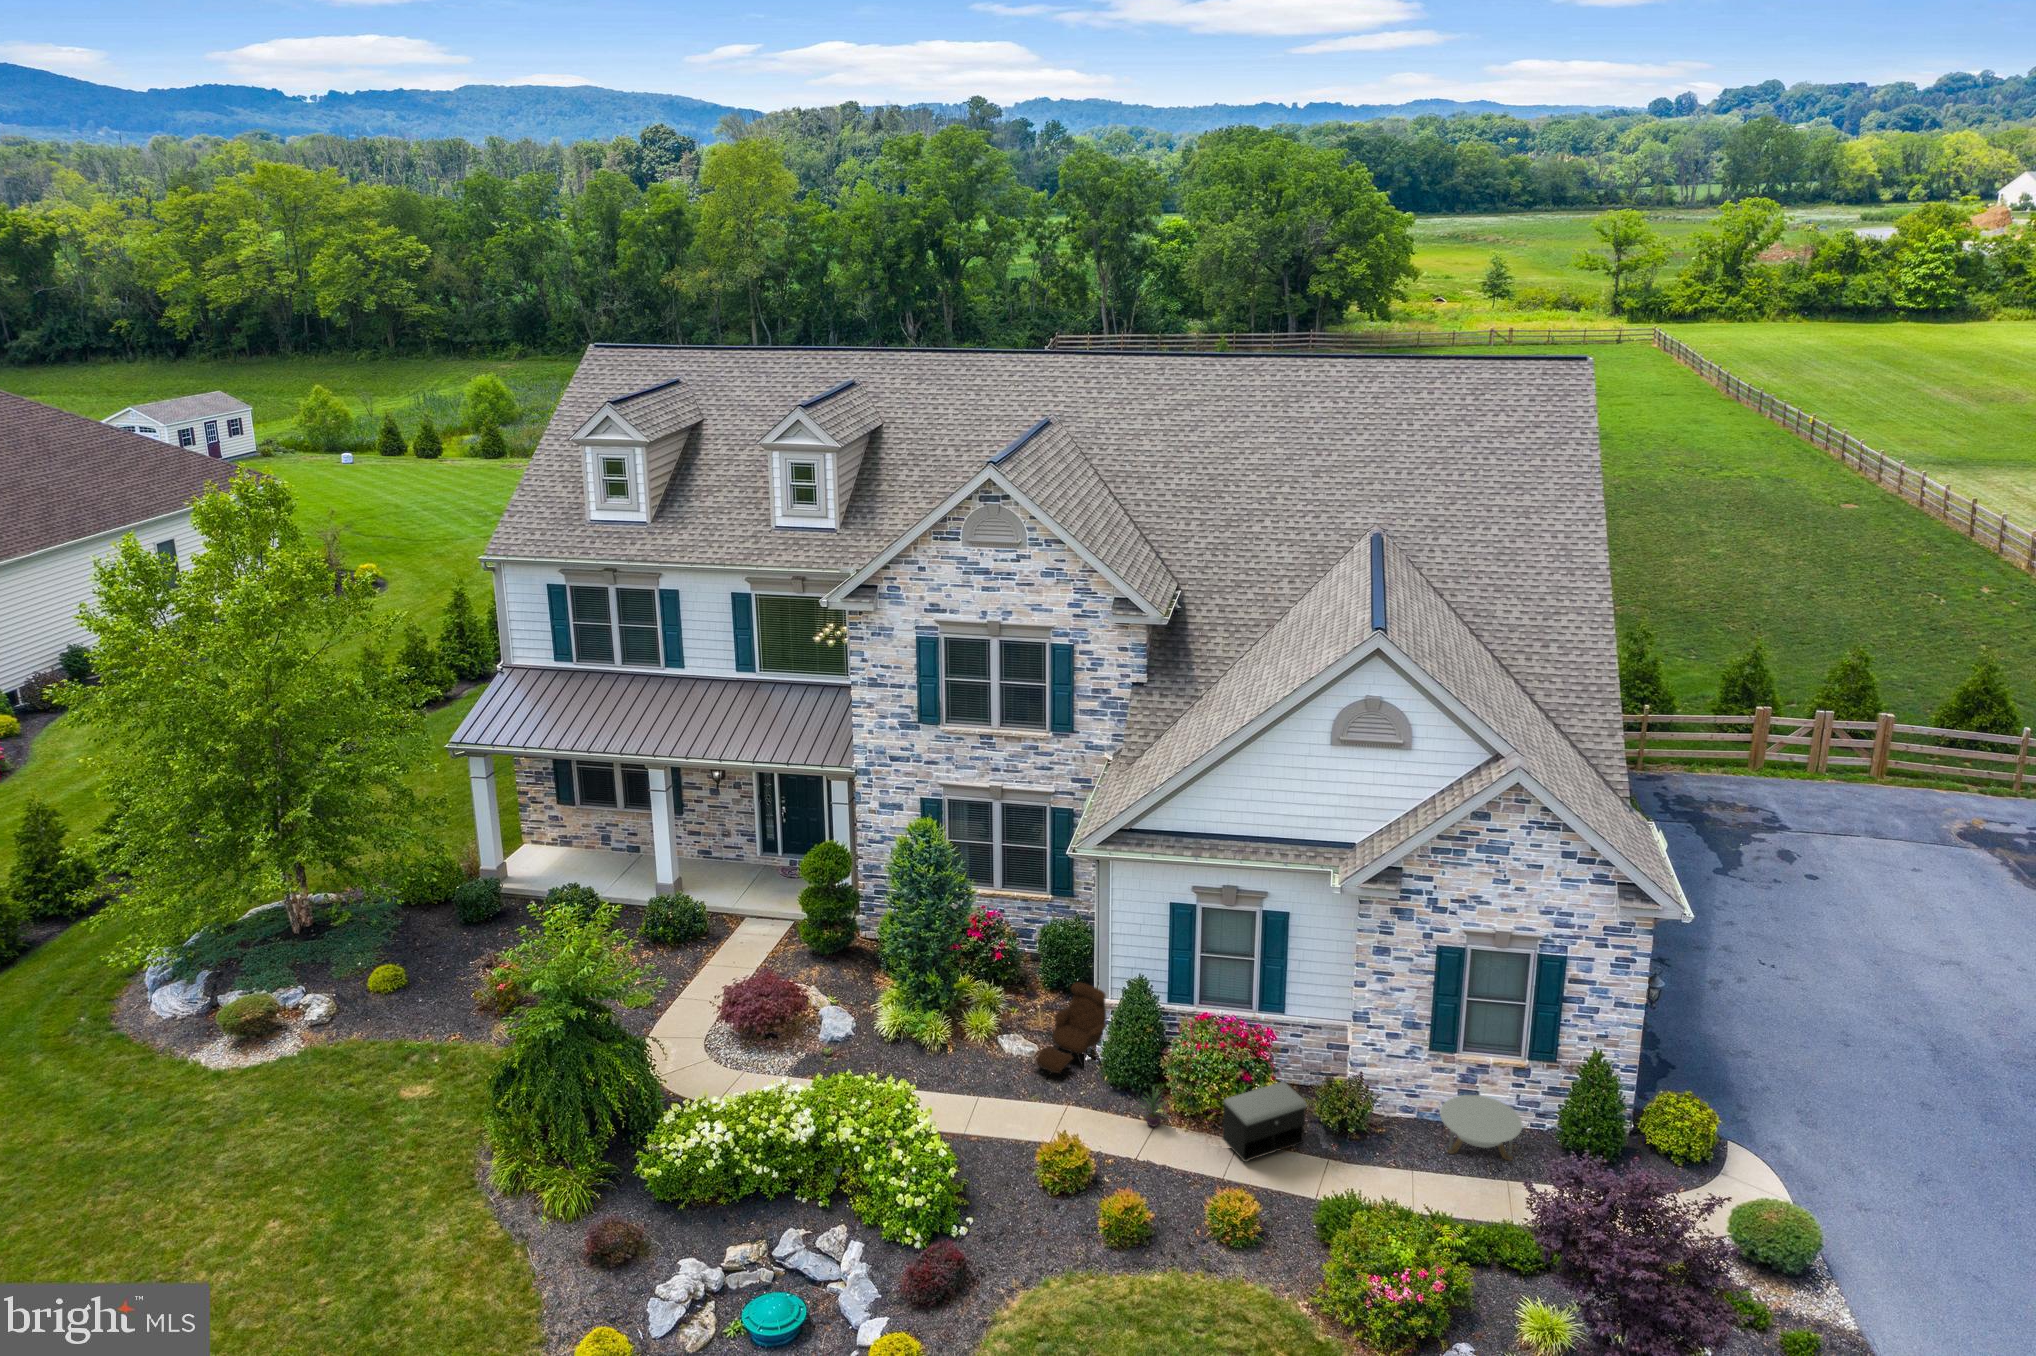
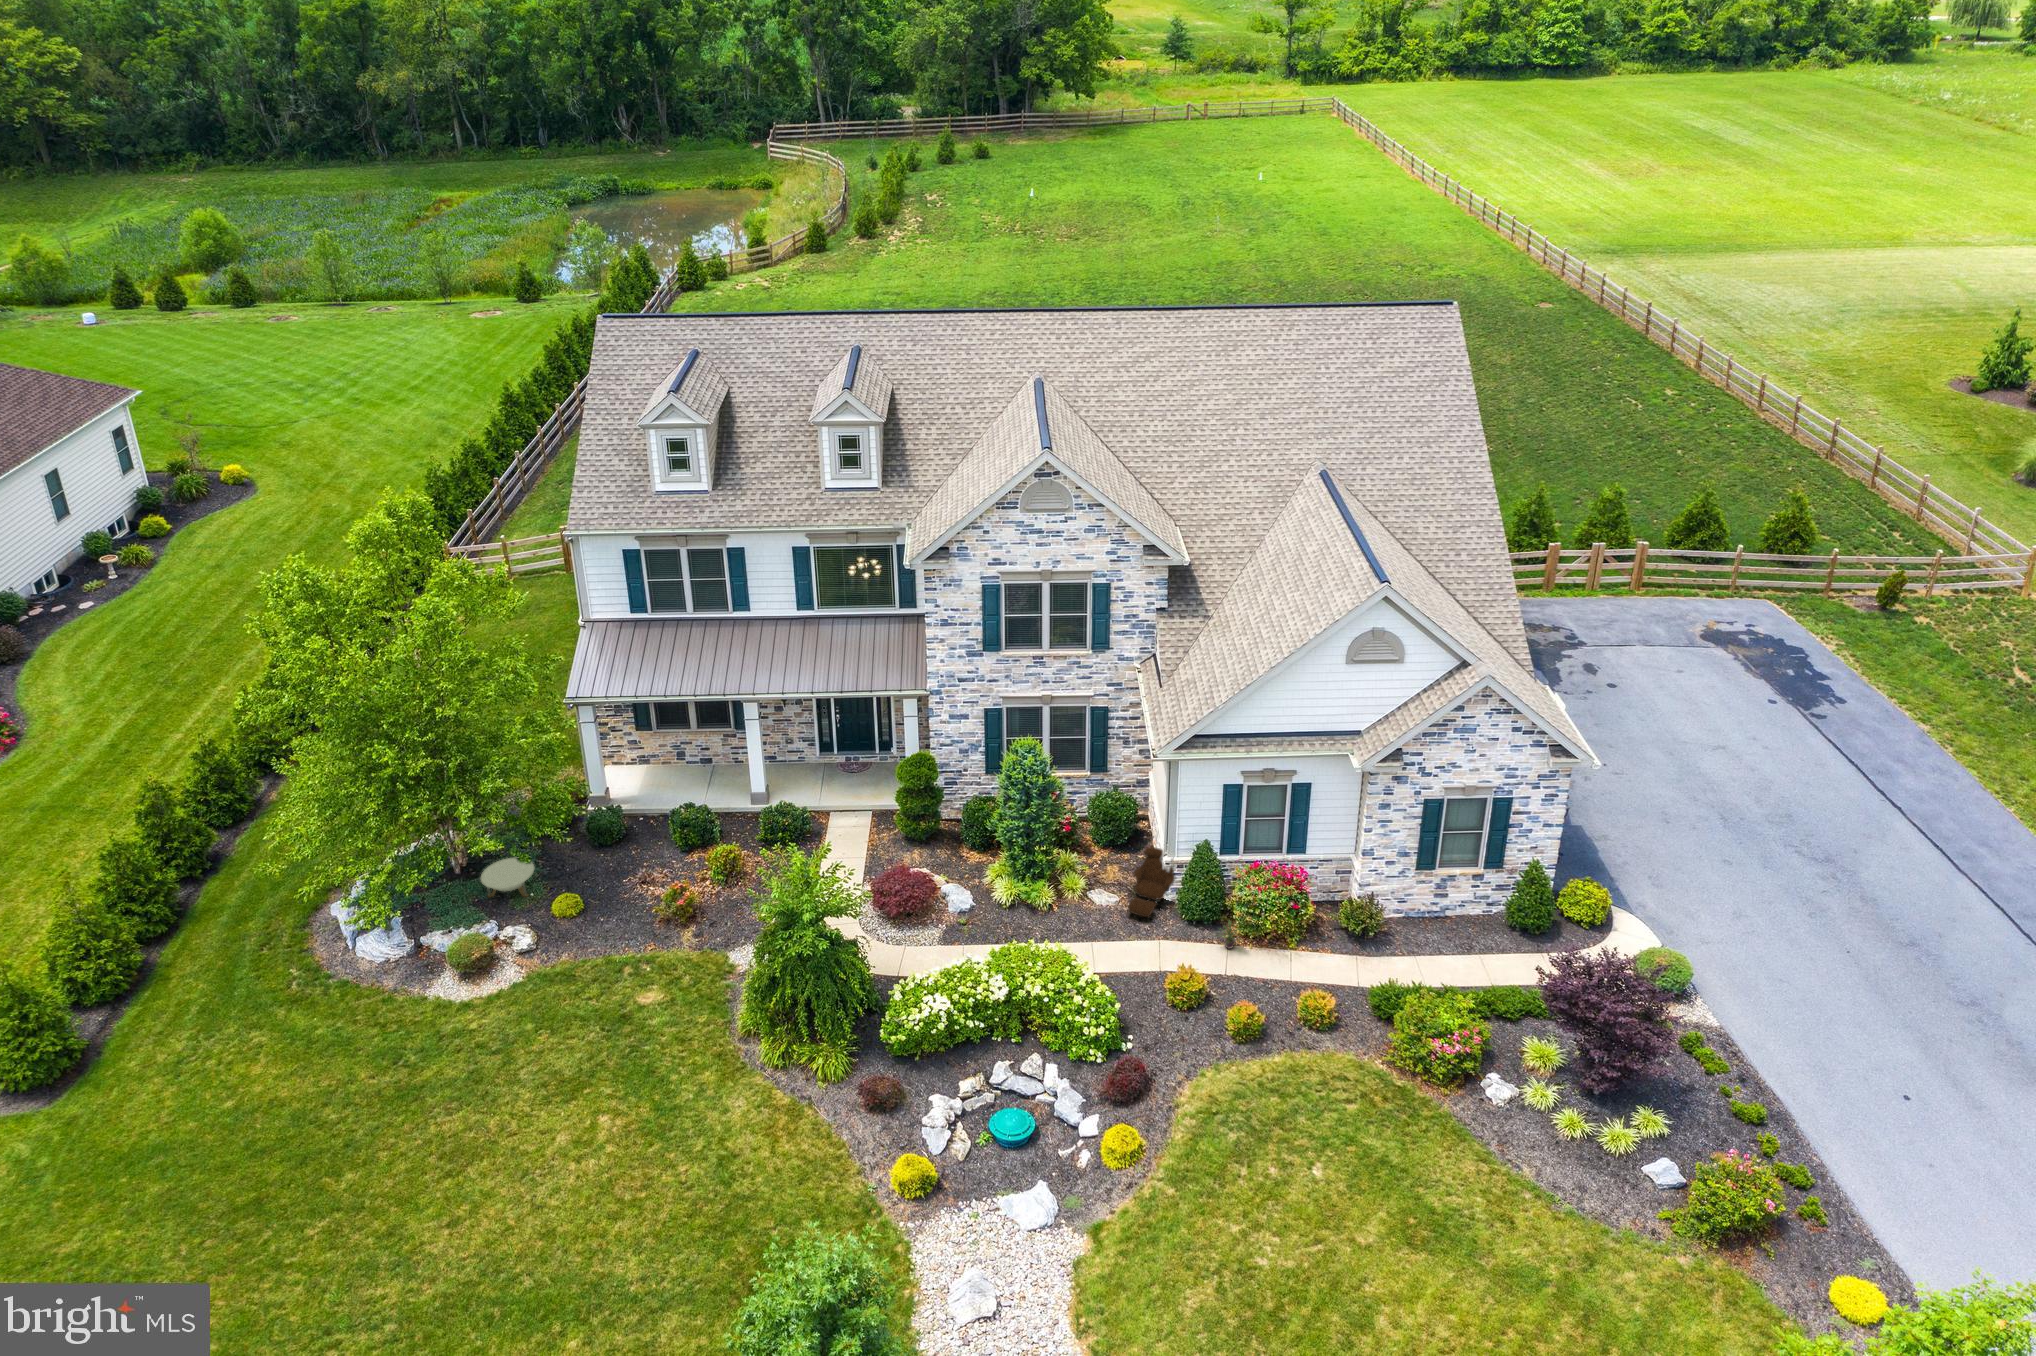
storage bench: present [1222,1082,1307,1162] -> none [1283,905,1343,967]
round table: present [1440,1095,1522,1161] -> present [481,857,534,897]

